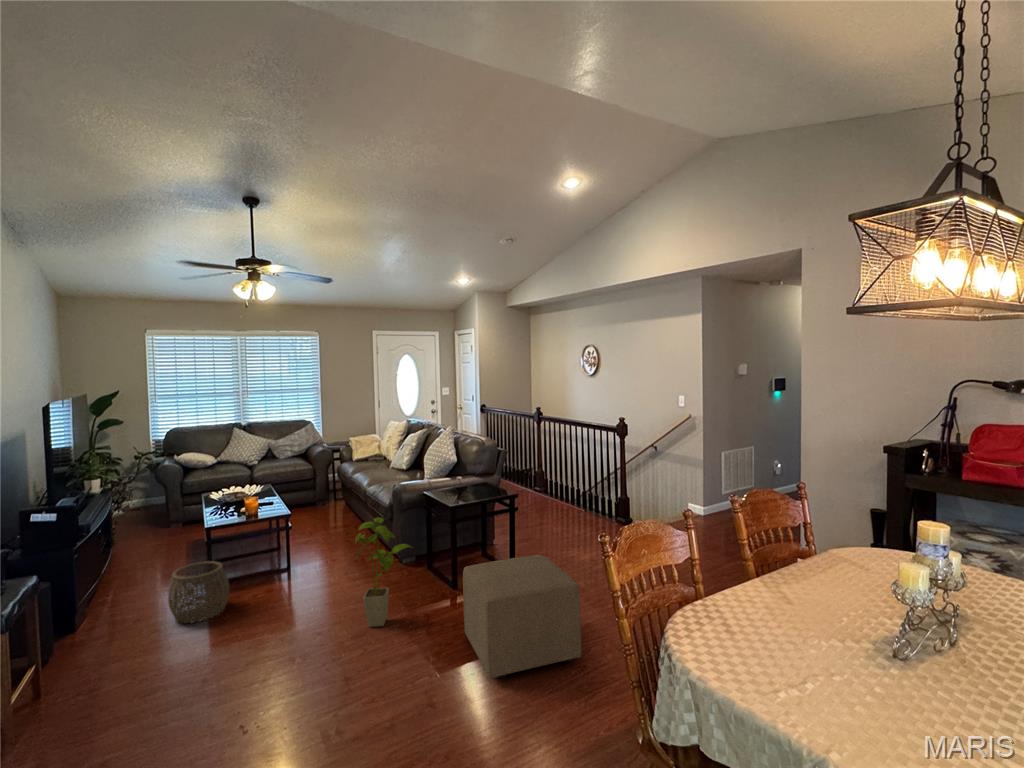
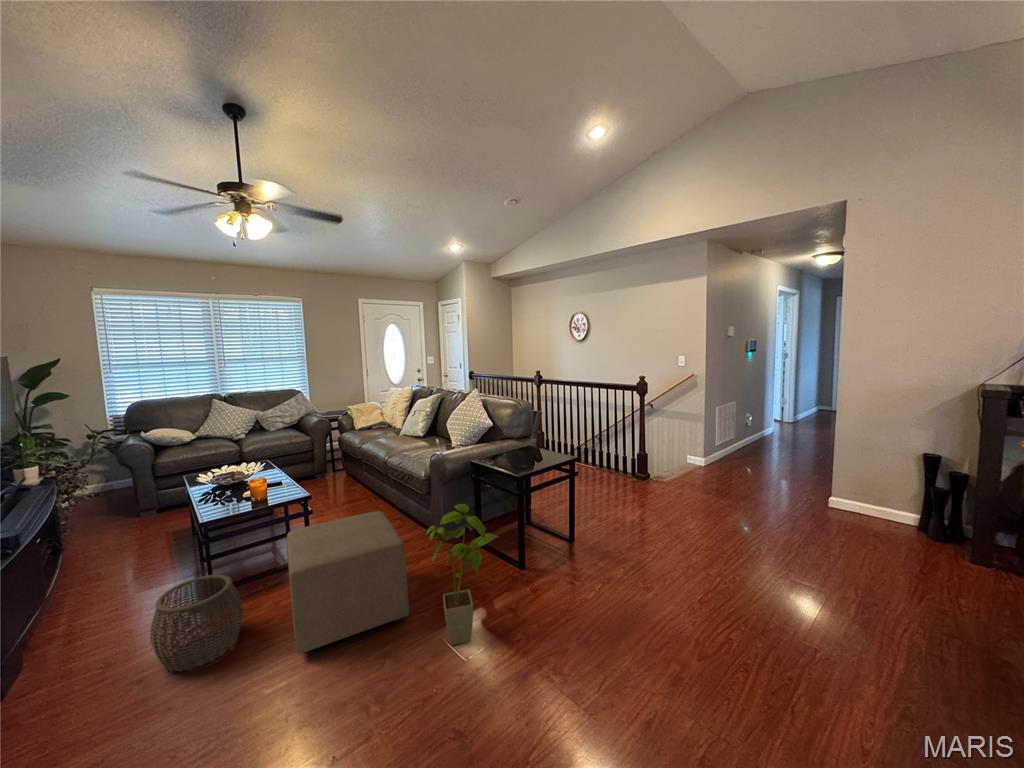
ottoman: present [463,555,581,678] -> present [287,511,409,655]

